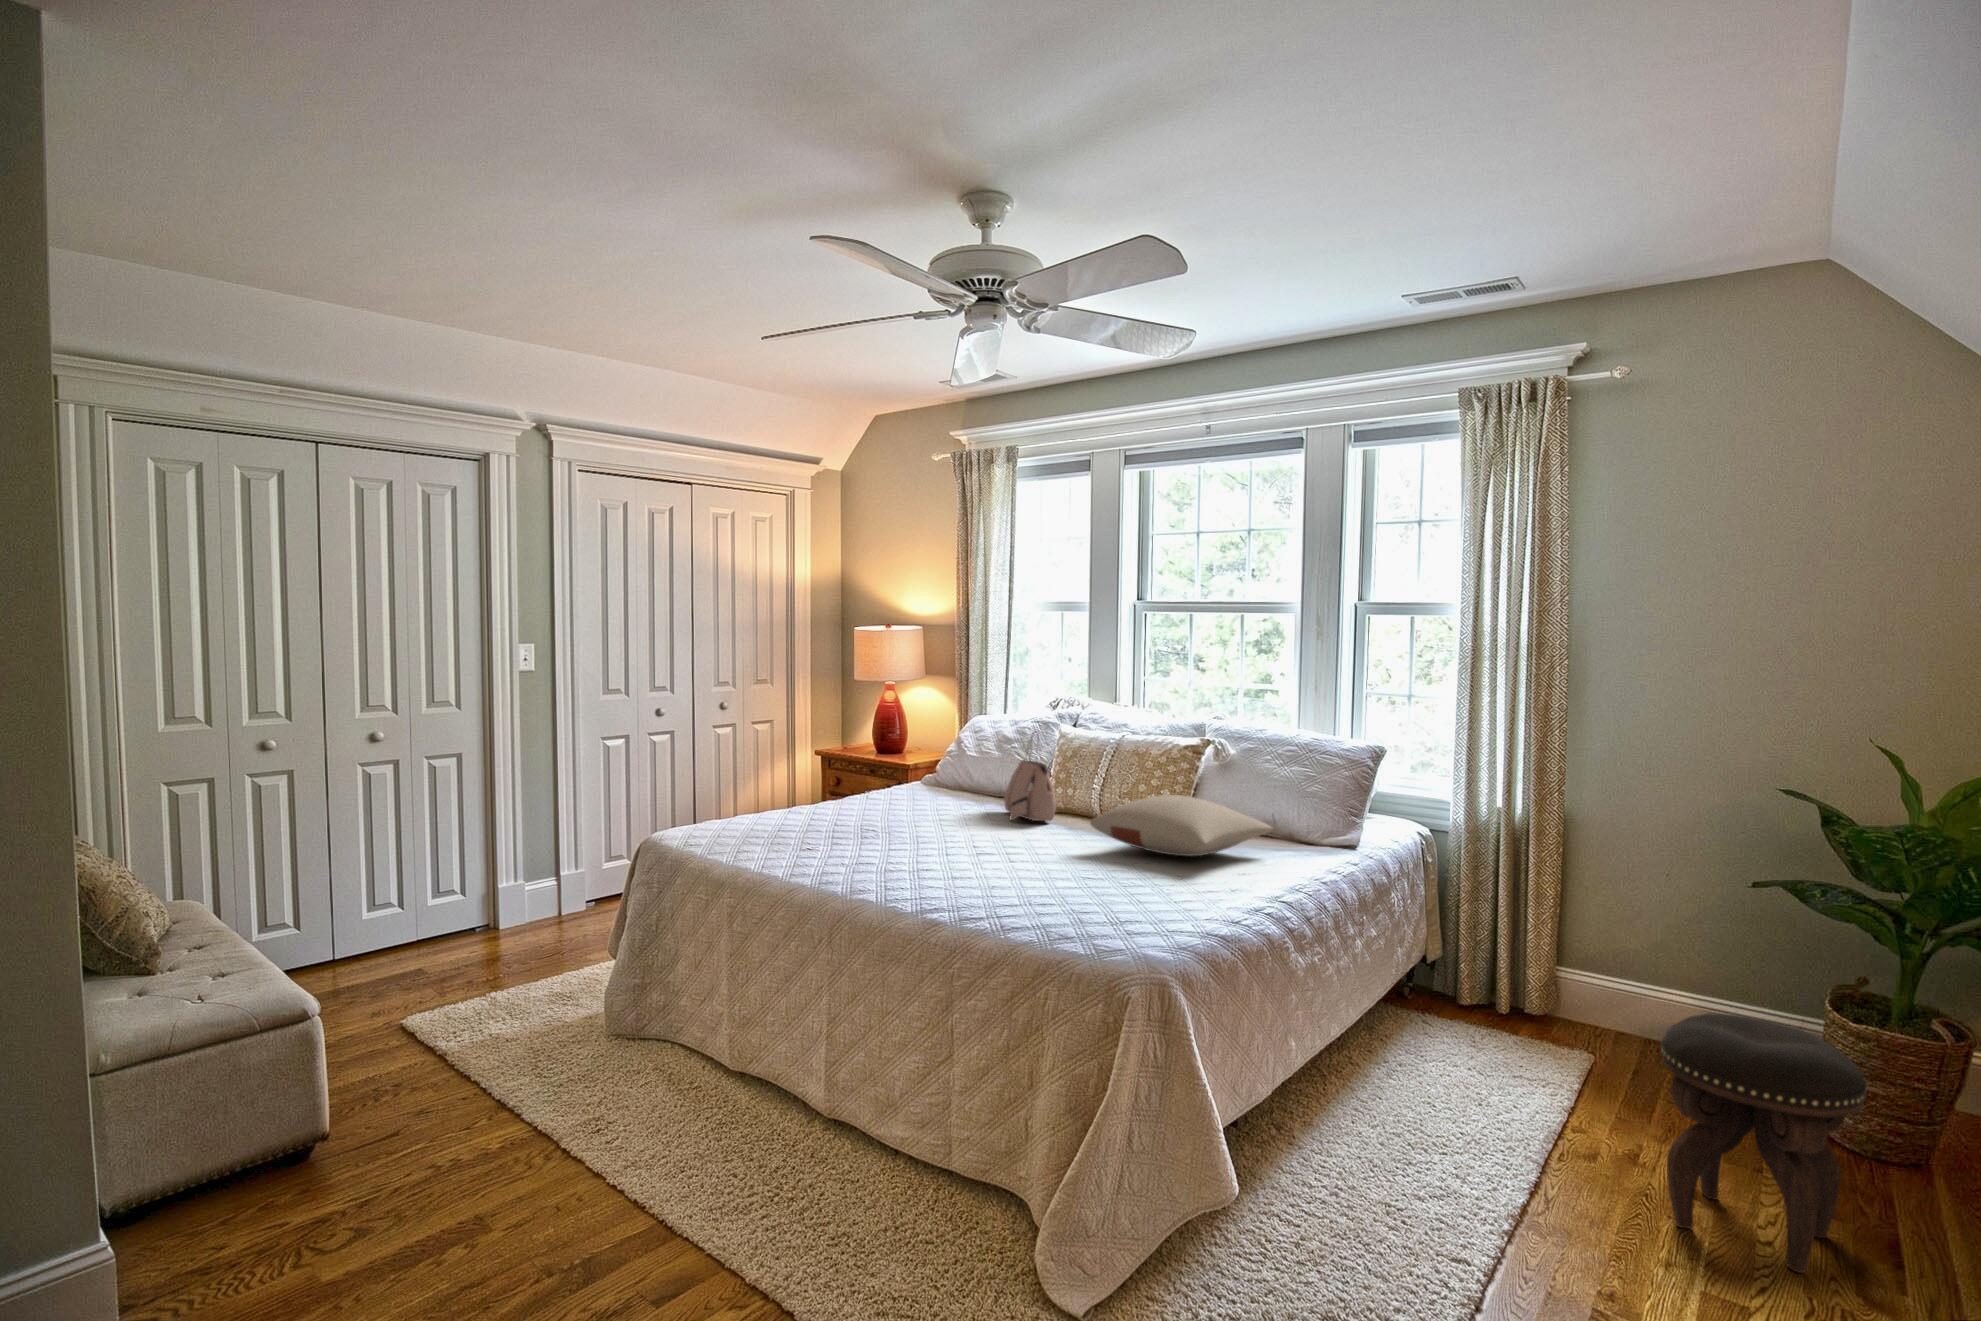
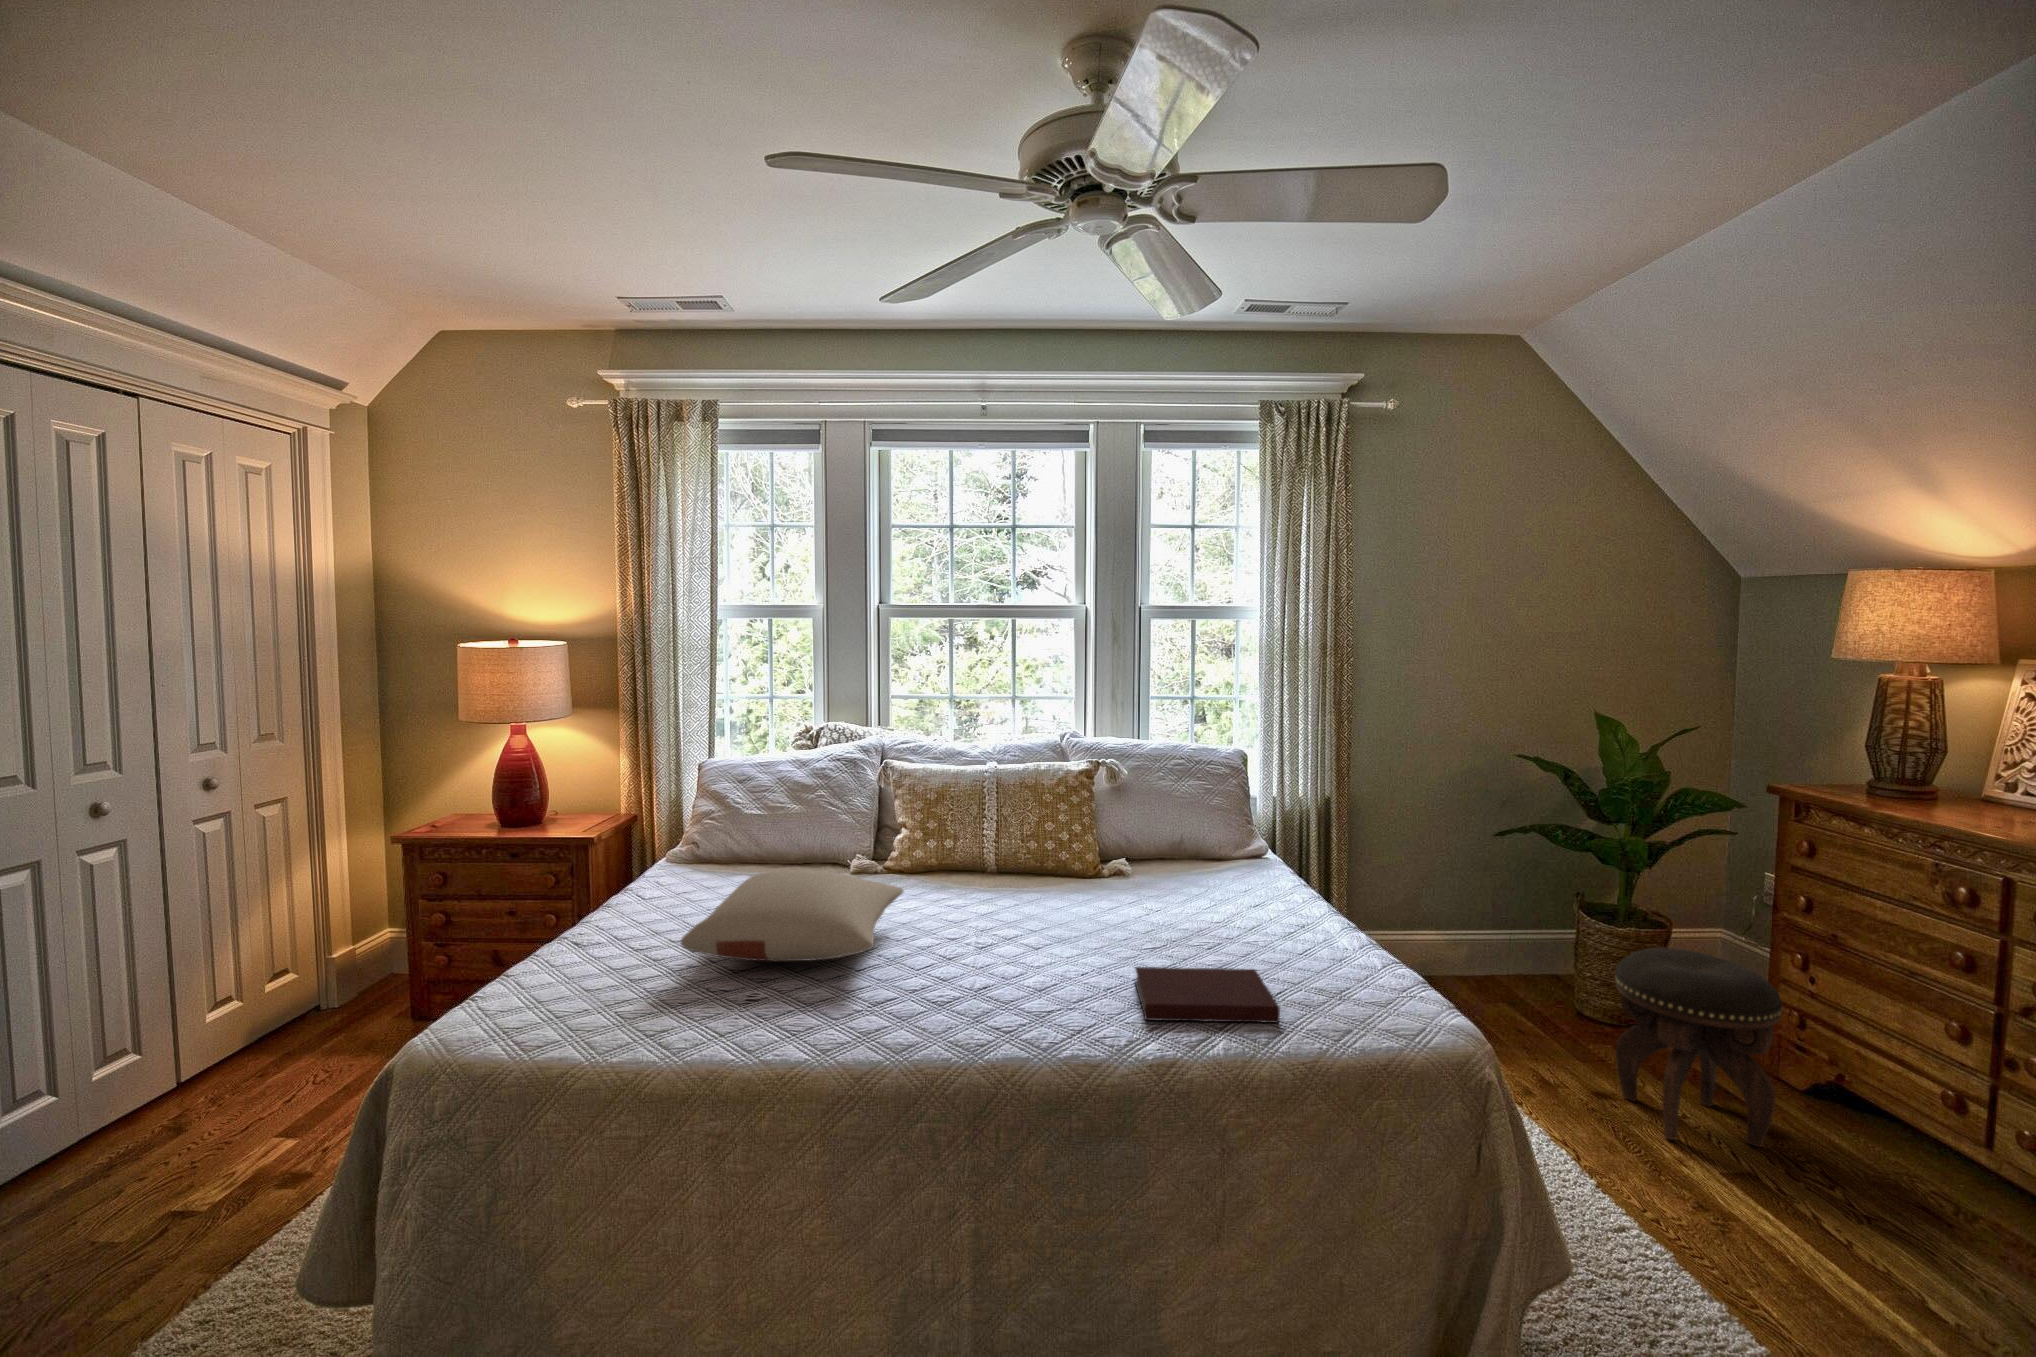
handbag: present [1004,731,1056,821] -> none [876,778,982,900]
pillow: present [1090,795,1273,856] -> present [681,870,903,961]
notebook: none [978,856,1096,895] -> present [1135,967,1280,1023]

